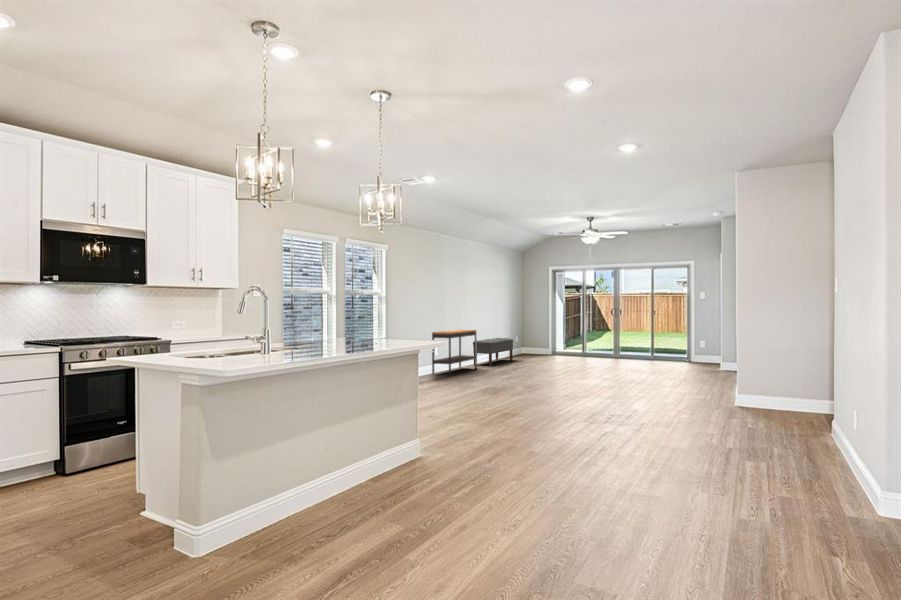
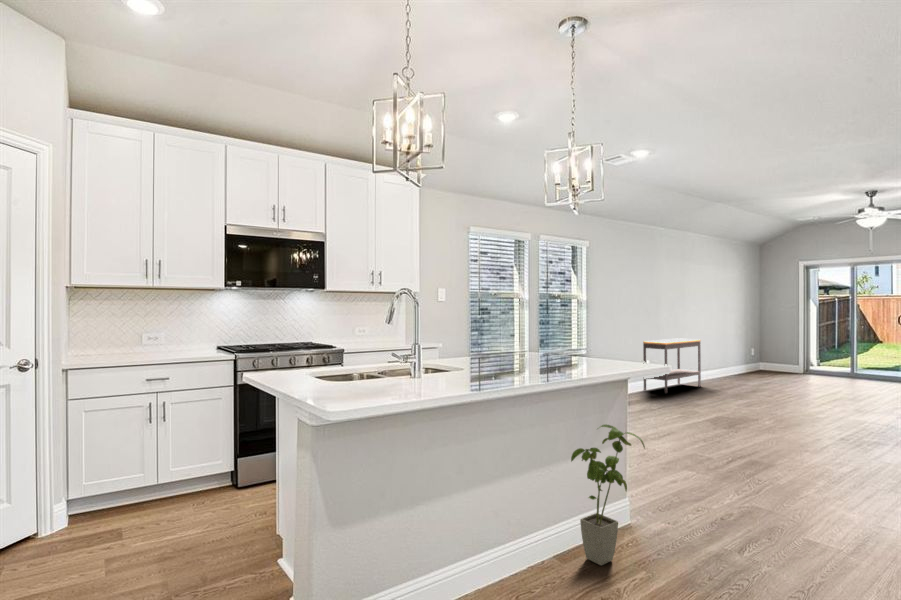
bench: present [473,338,513,366] -> none [695,349,750,383]
house plant: none [381,382,431,481] -> present [571,425,645,565]

